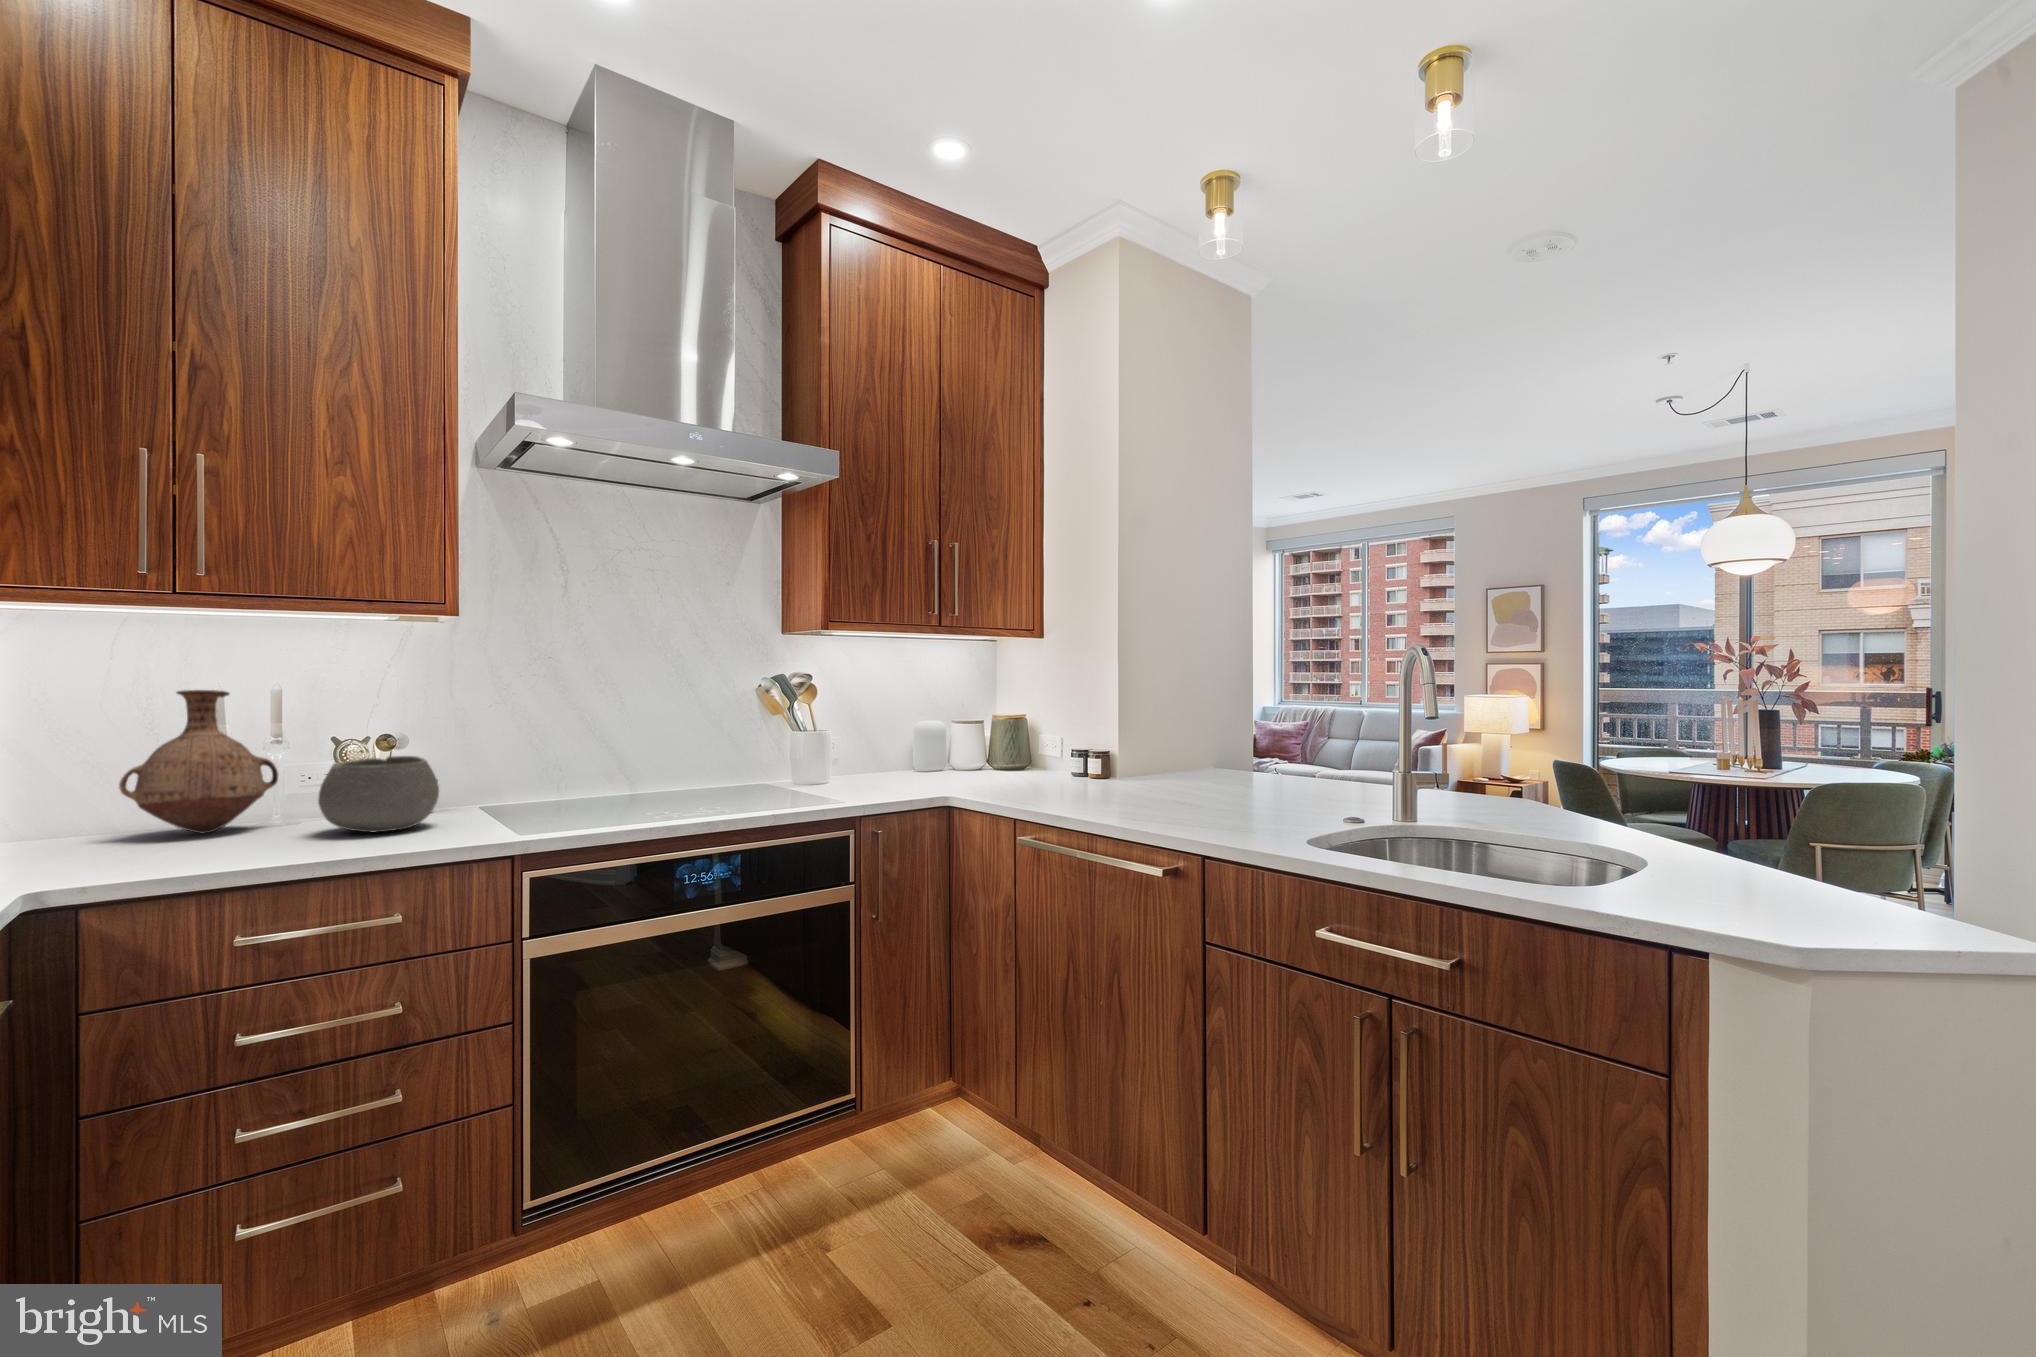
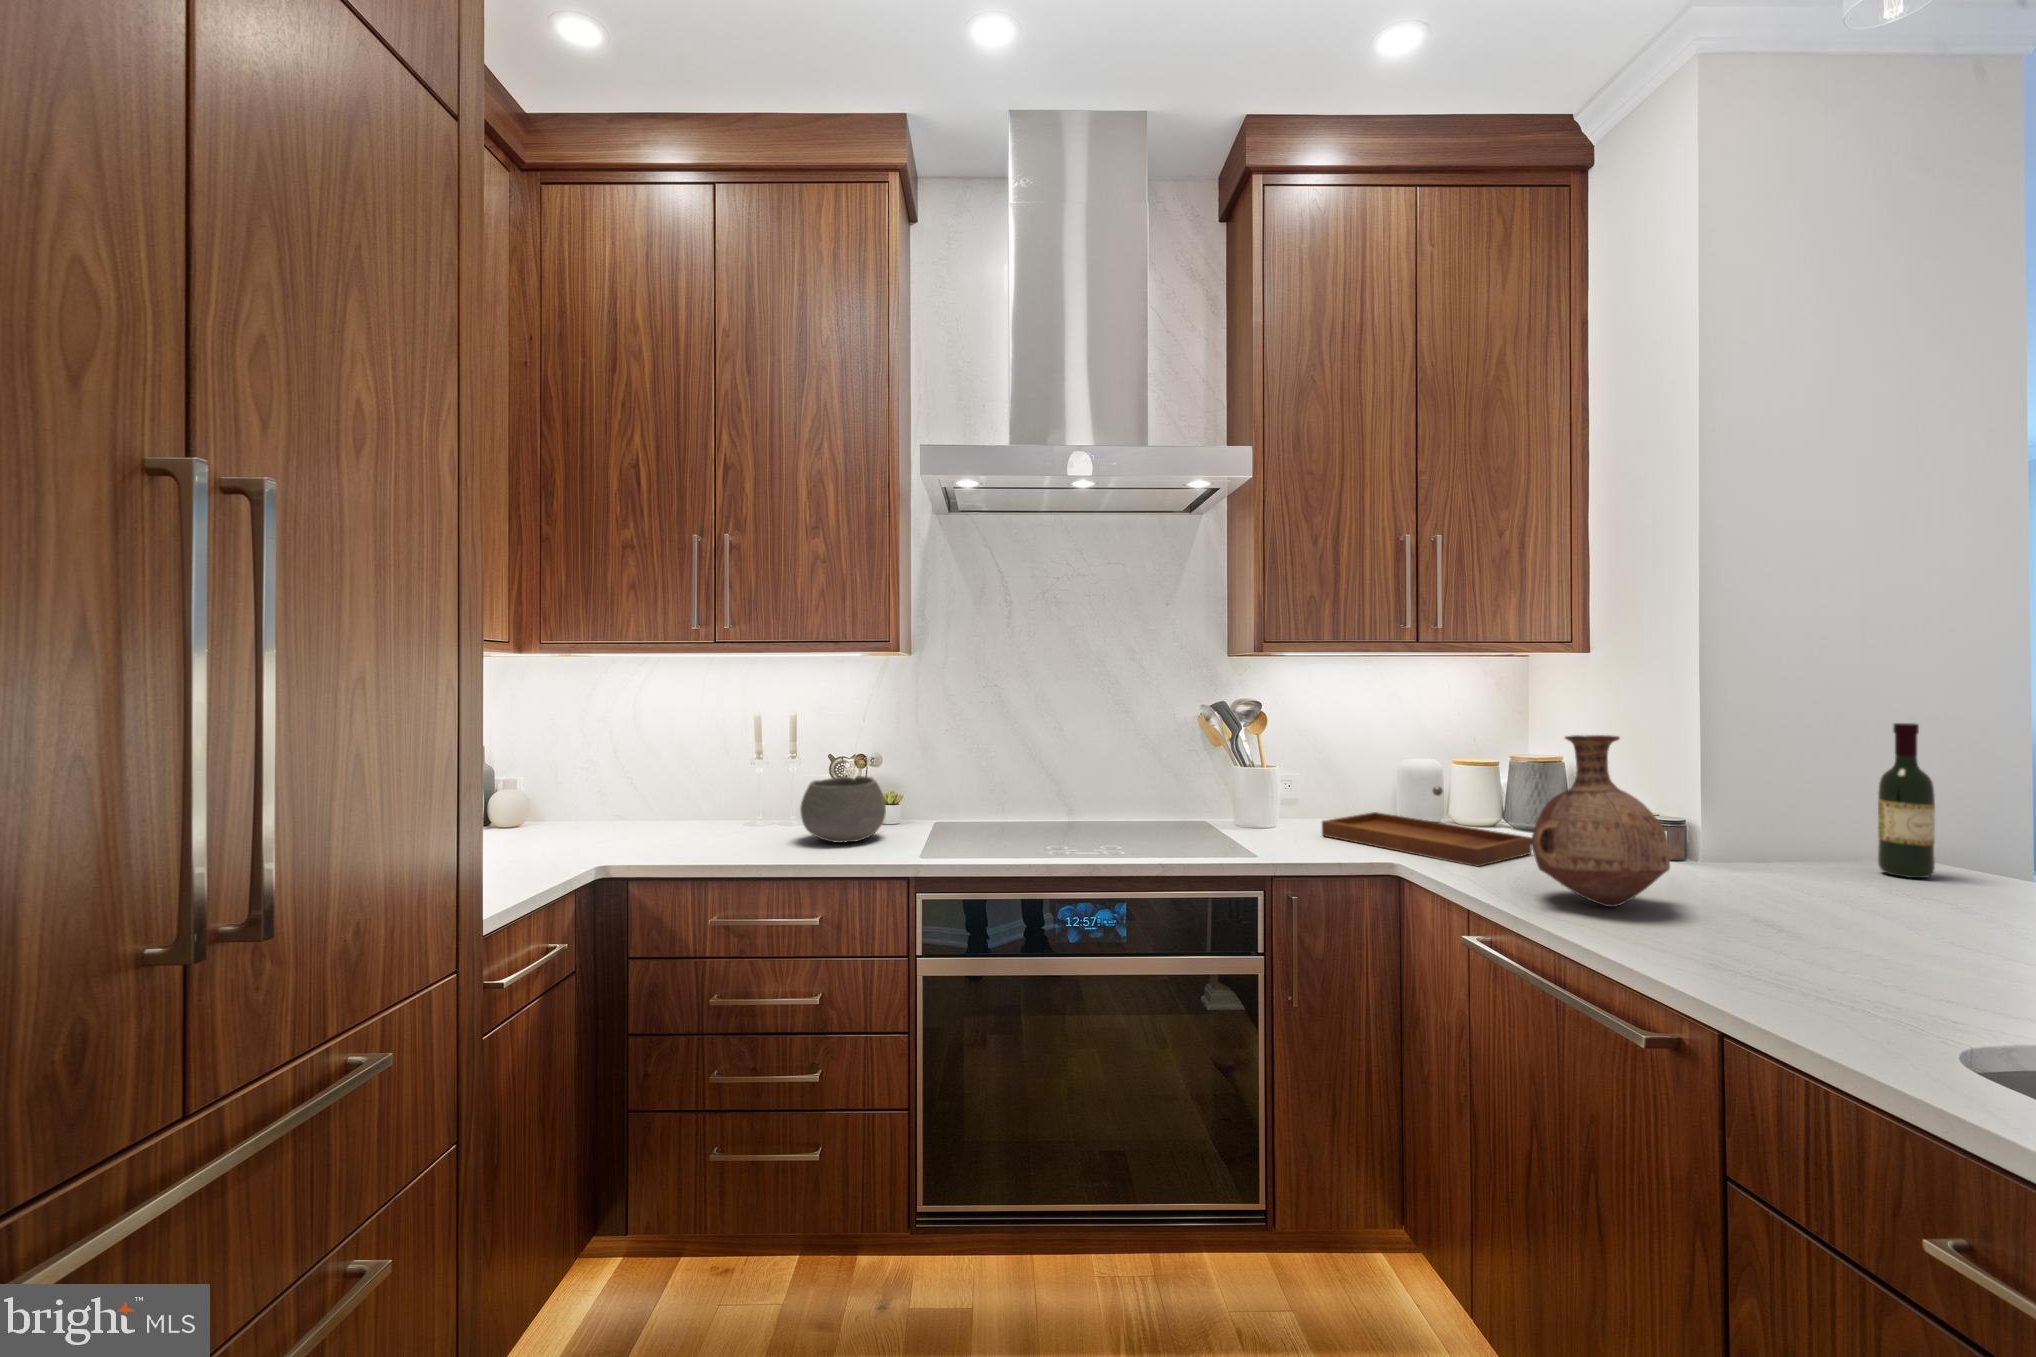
wine bottle: none [1201,683,1225,776] -> present [1878,723,1935,878]
vase: present [119,690,278,834] -> present [1531,735,1670,907]
tray: none [874,738,1026,792] -> present [1322,786,1532,867]

